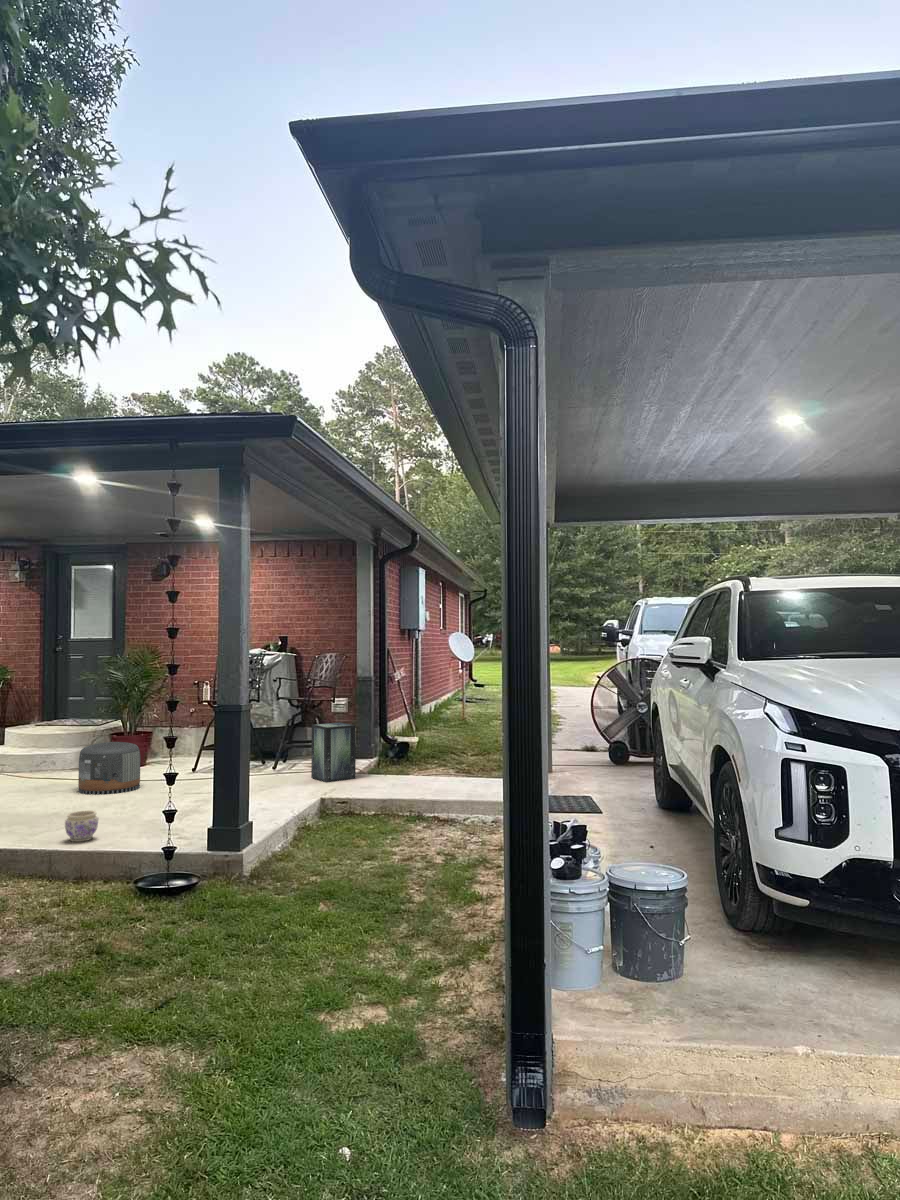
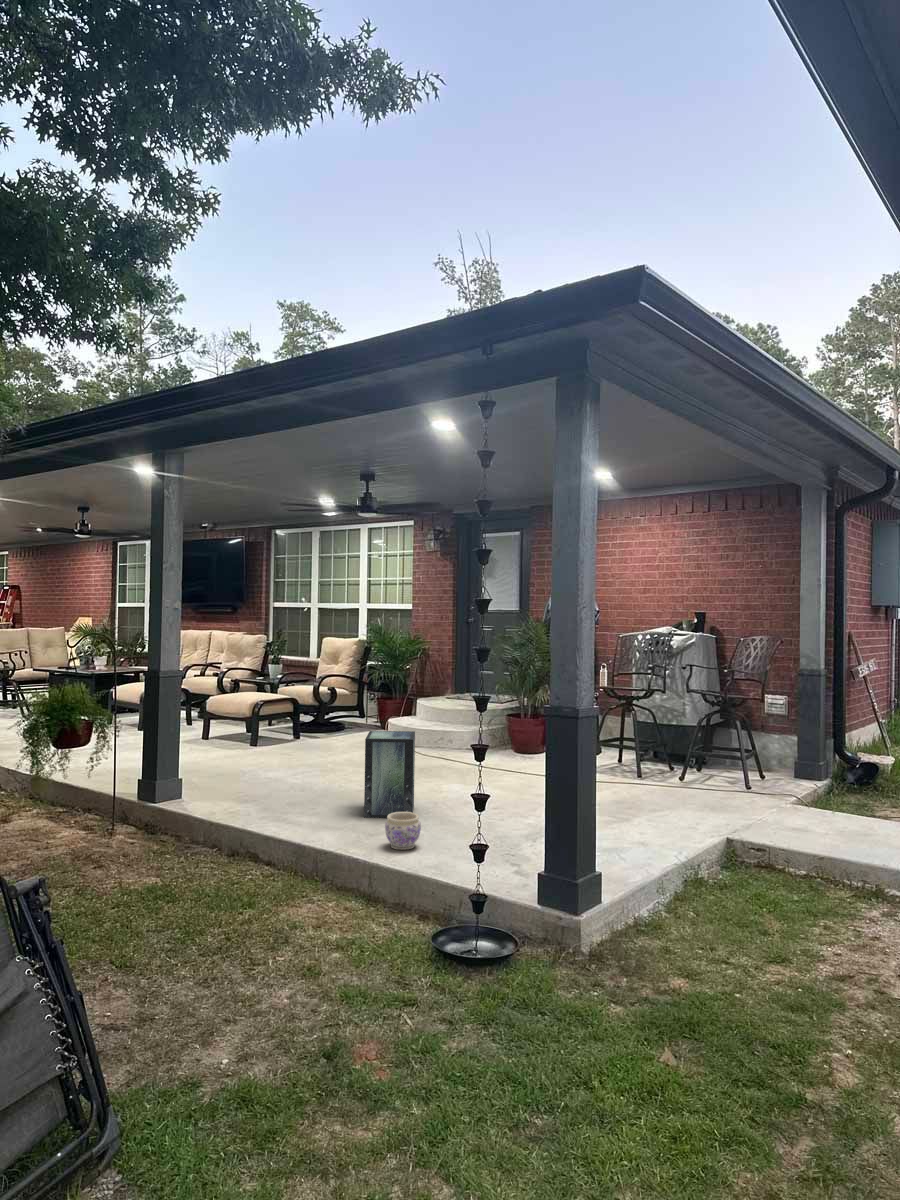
storage box: present [311,722,356,783] -> present [364,731,415,818]
pouf: present [78,742,140,795] -> none [455,725,517,785]

